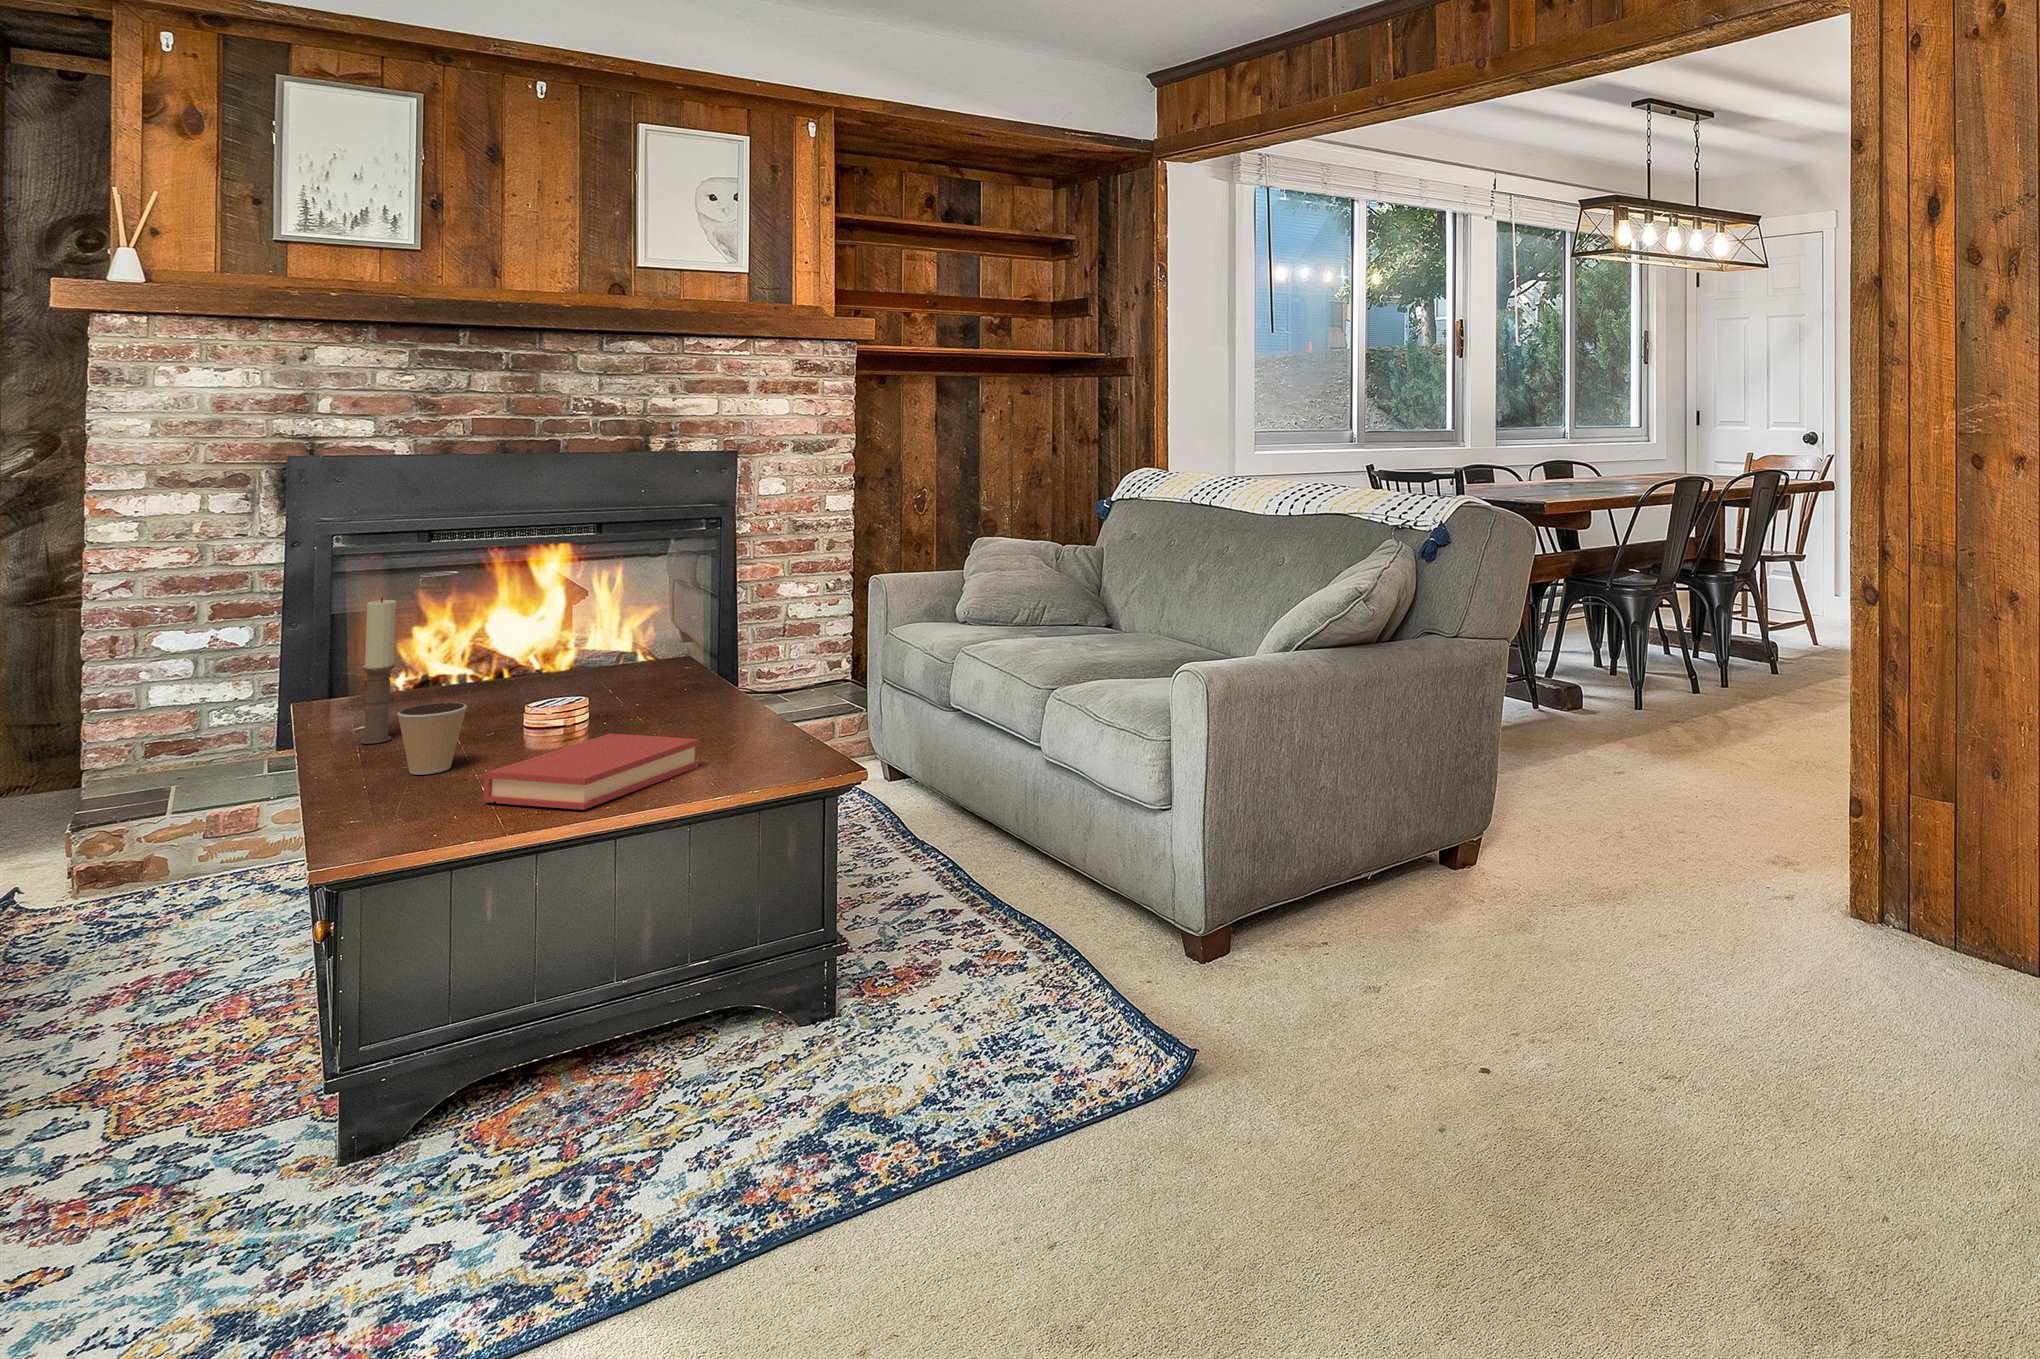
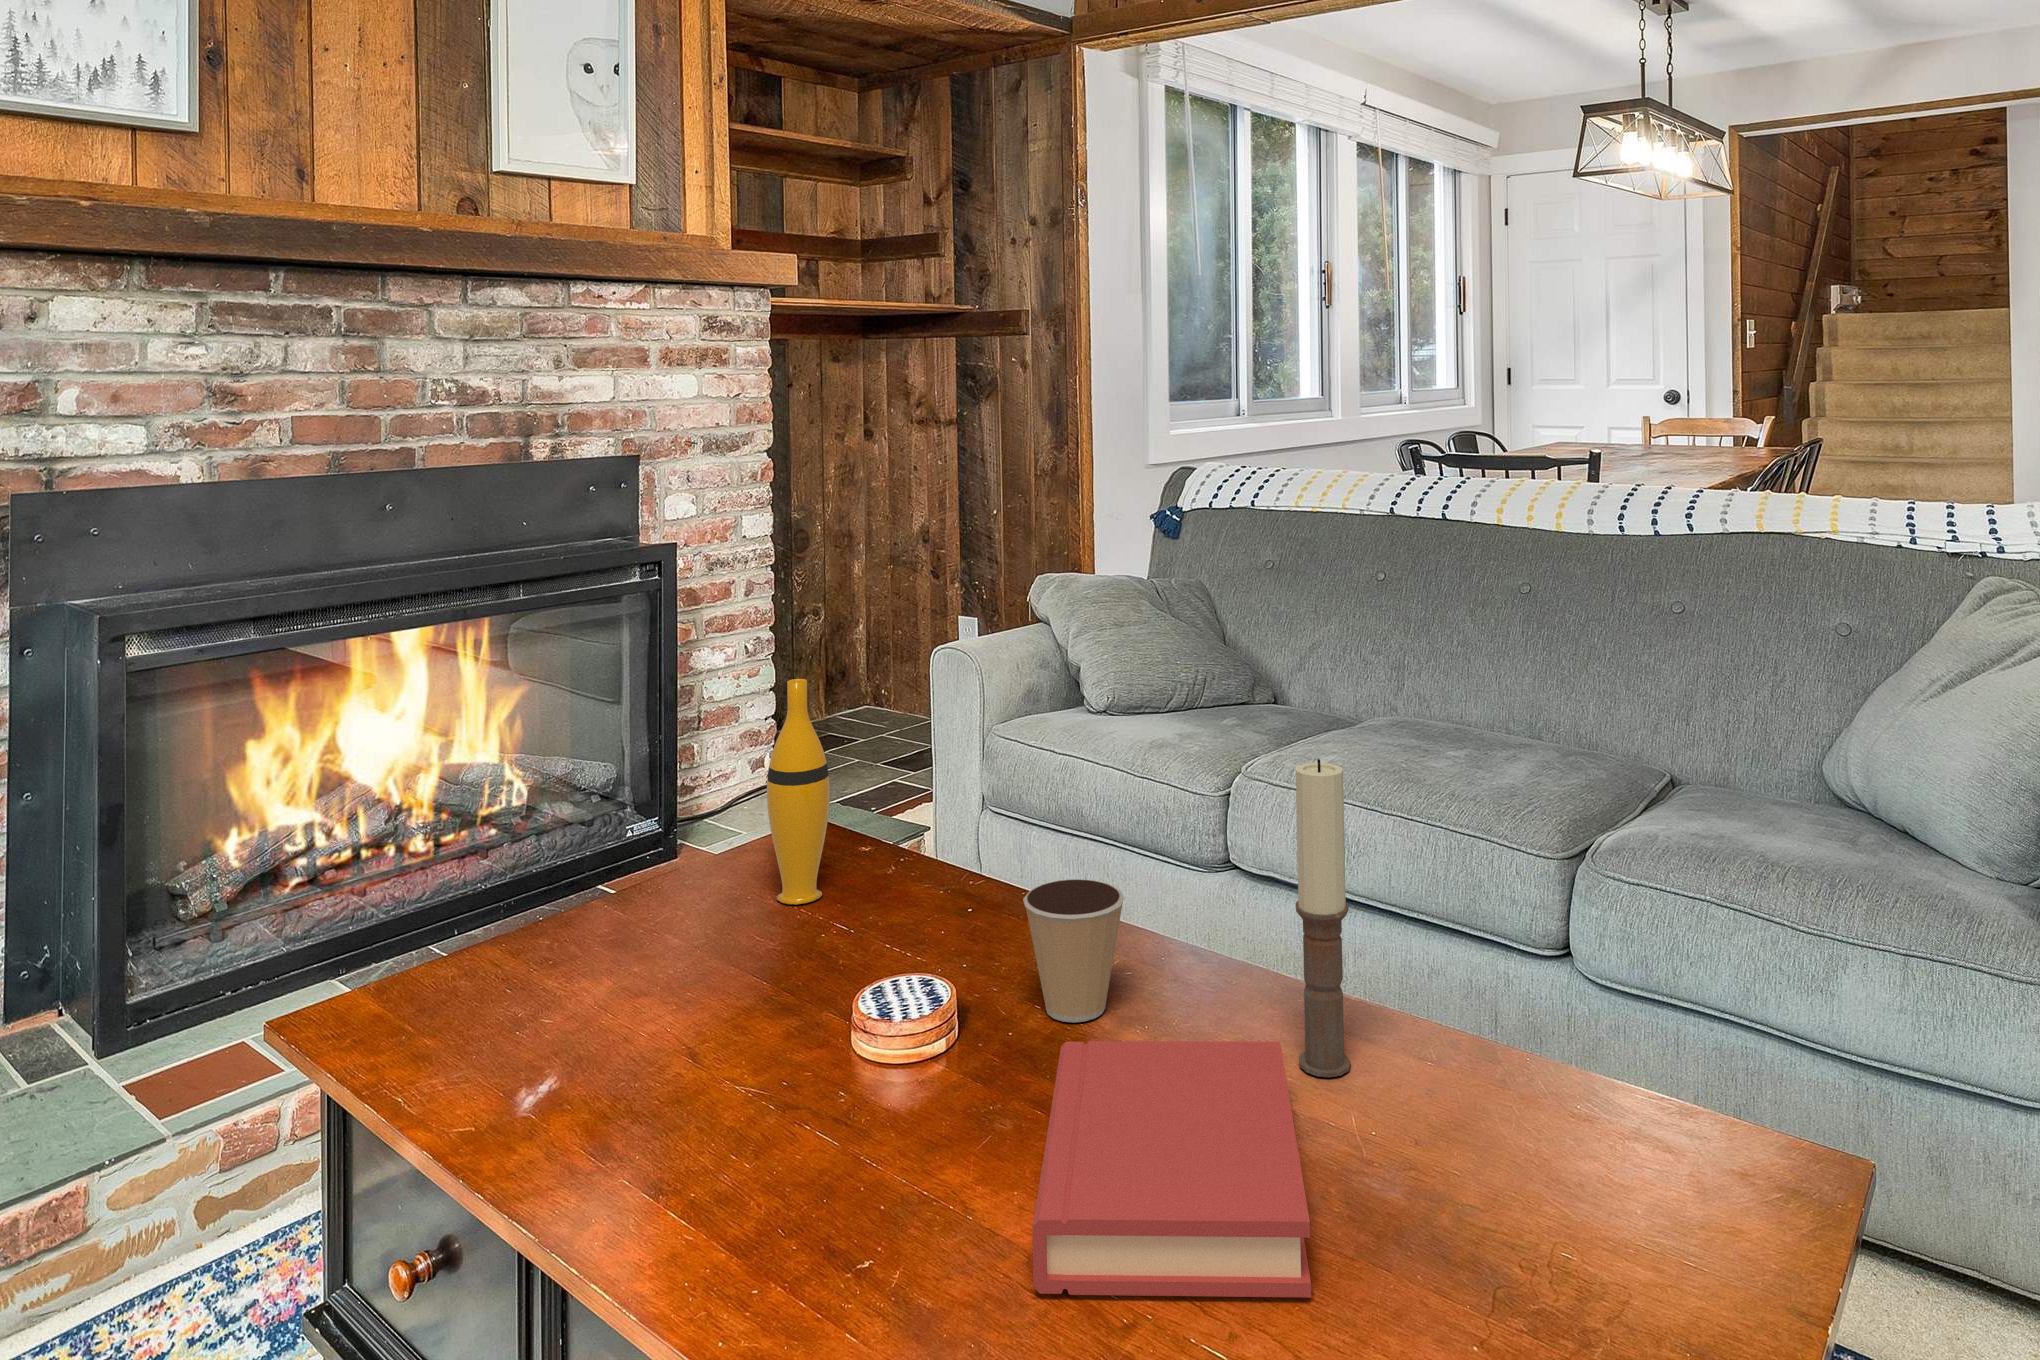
vase: none [611,575,650,695] -> present [767,679,830,904]
candle: present [360,597,396,744] -> present [1296,759,1351,1077]
coffee cup: present [397,703,467,775] -> present [1023,879,1125,1022]

